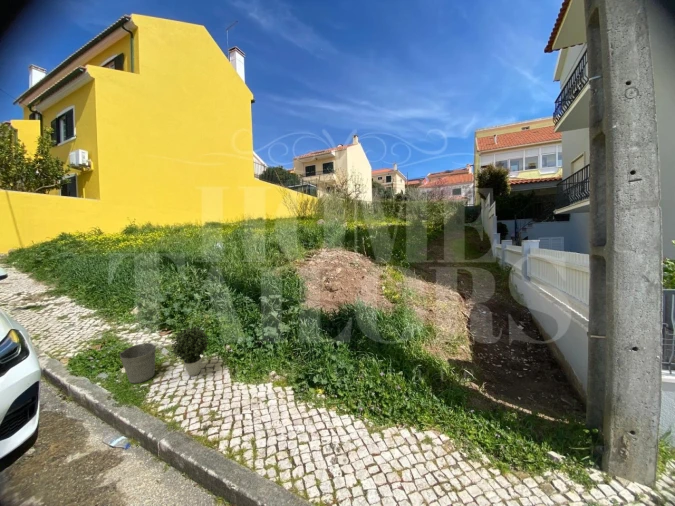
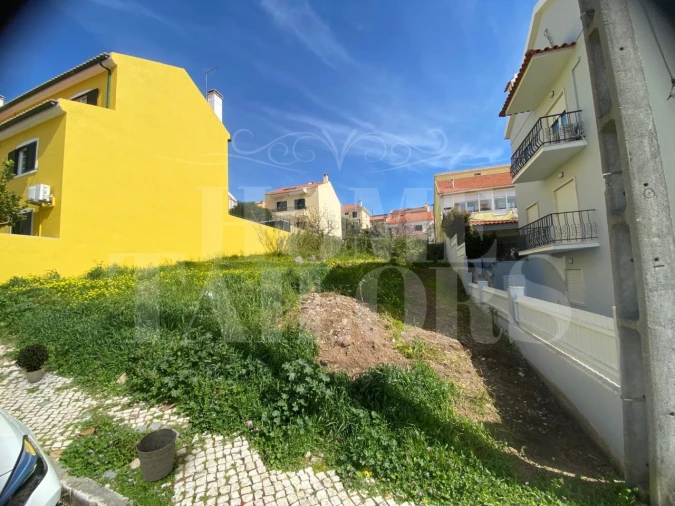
potted plant: present [172,326,209,376] -> present [14,344,51,383]

